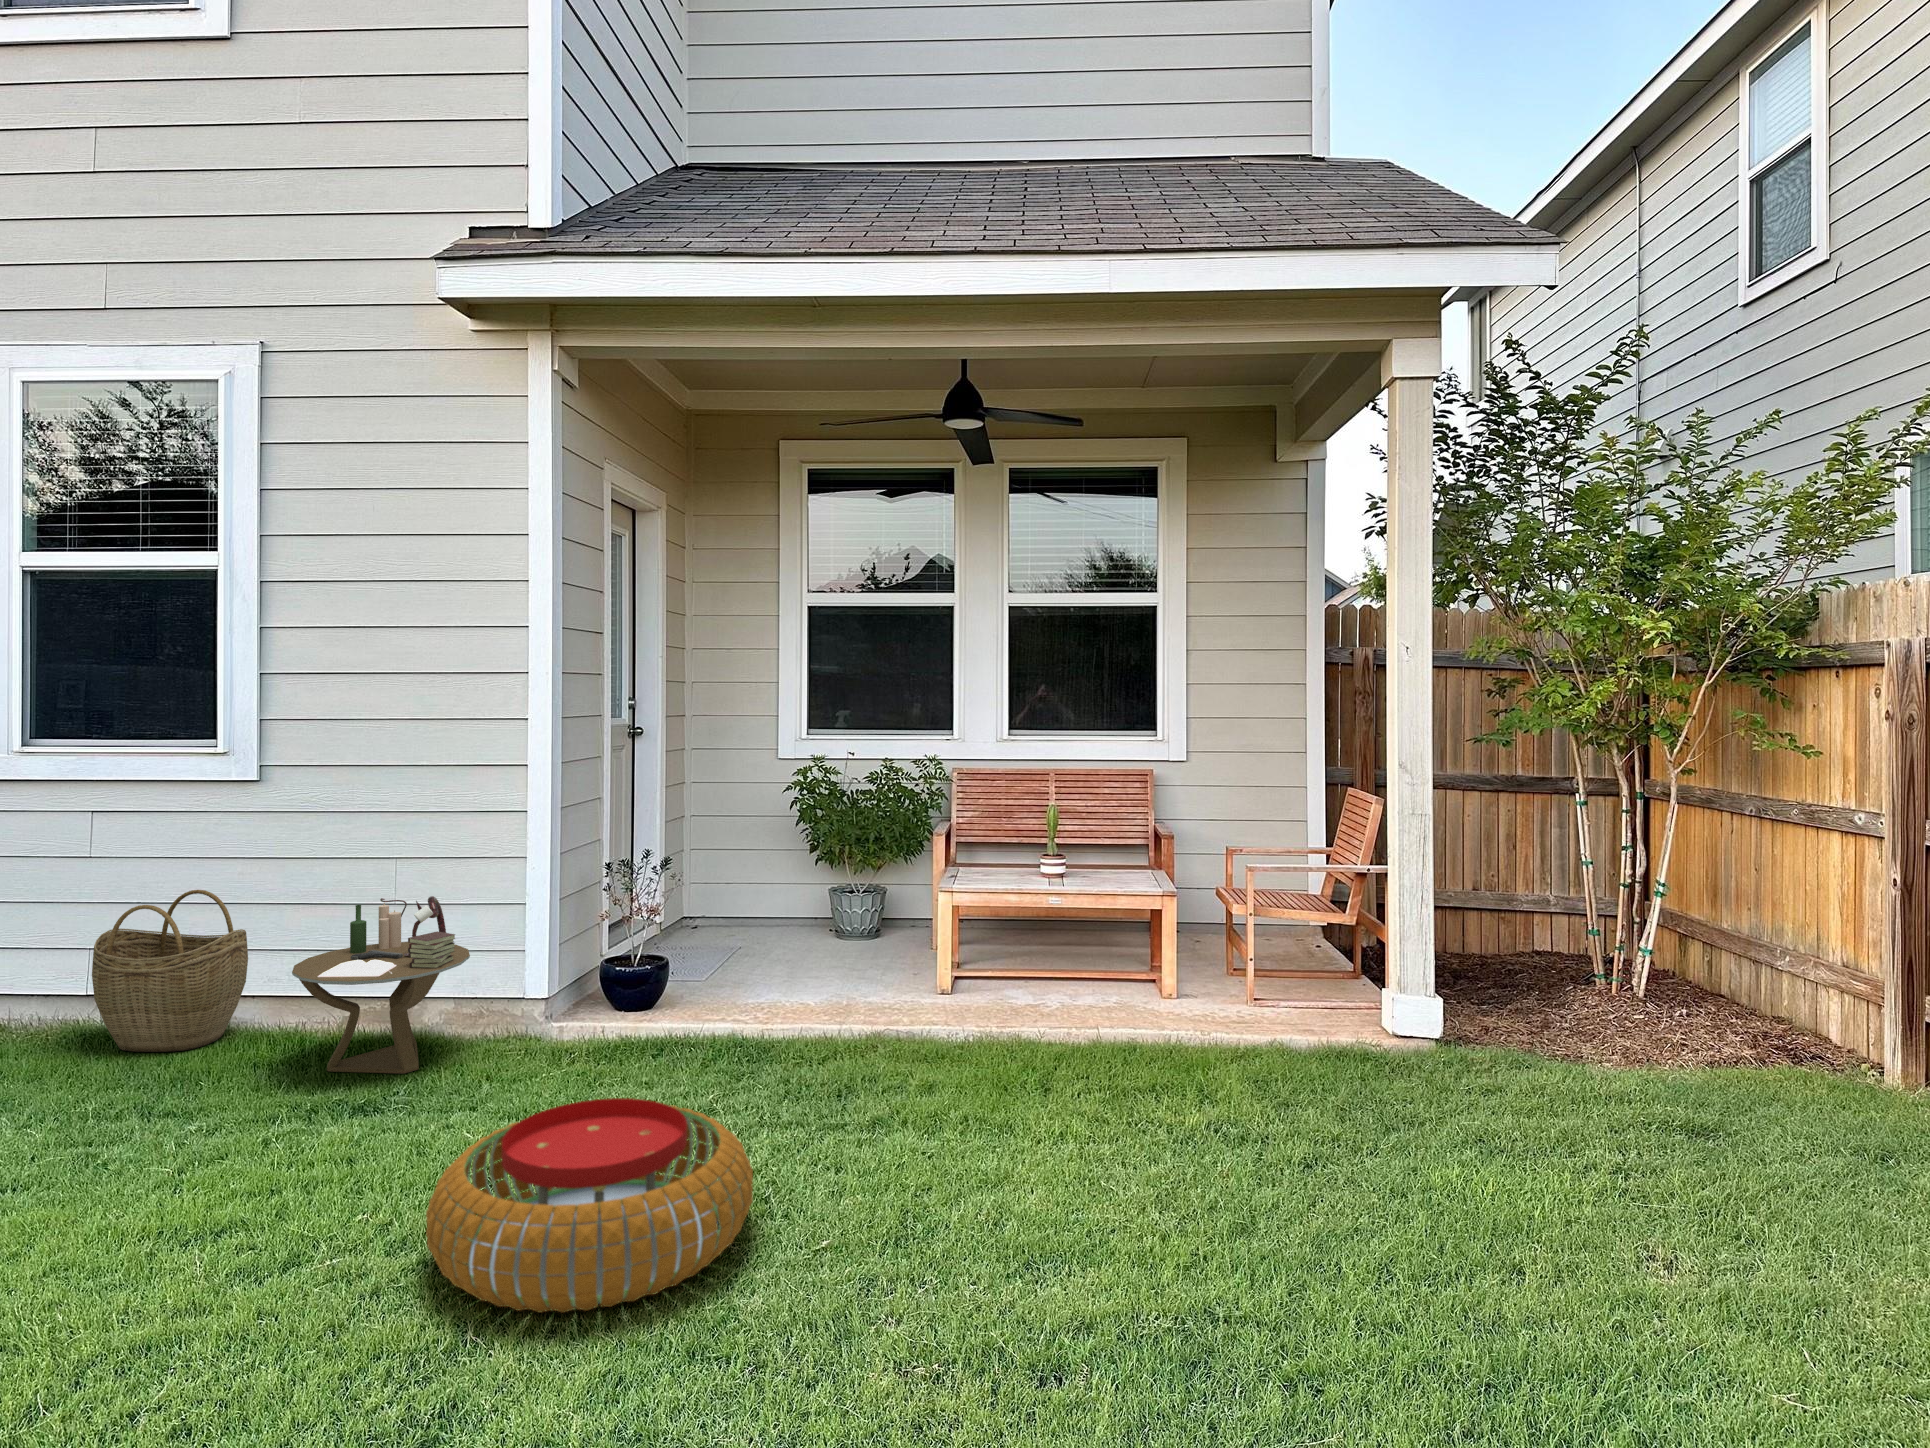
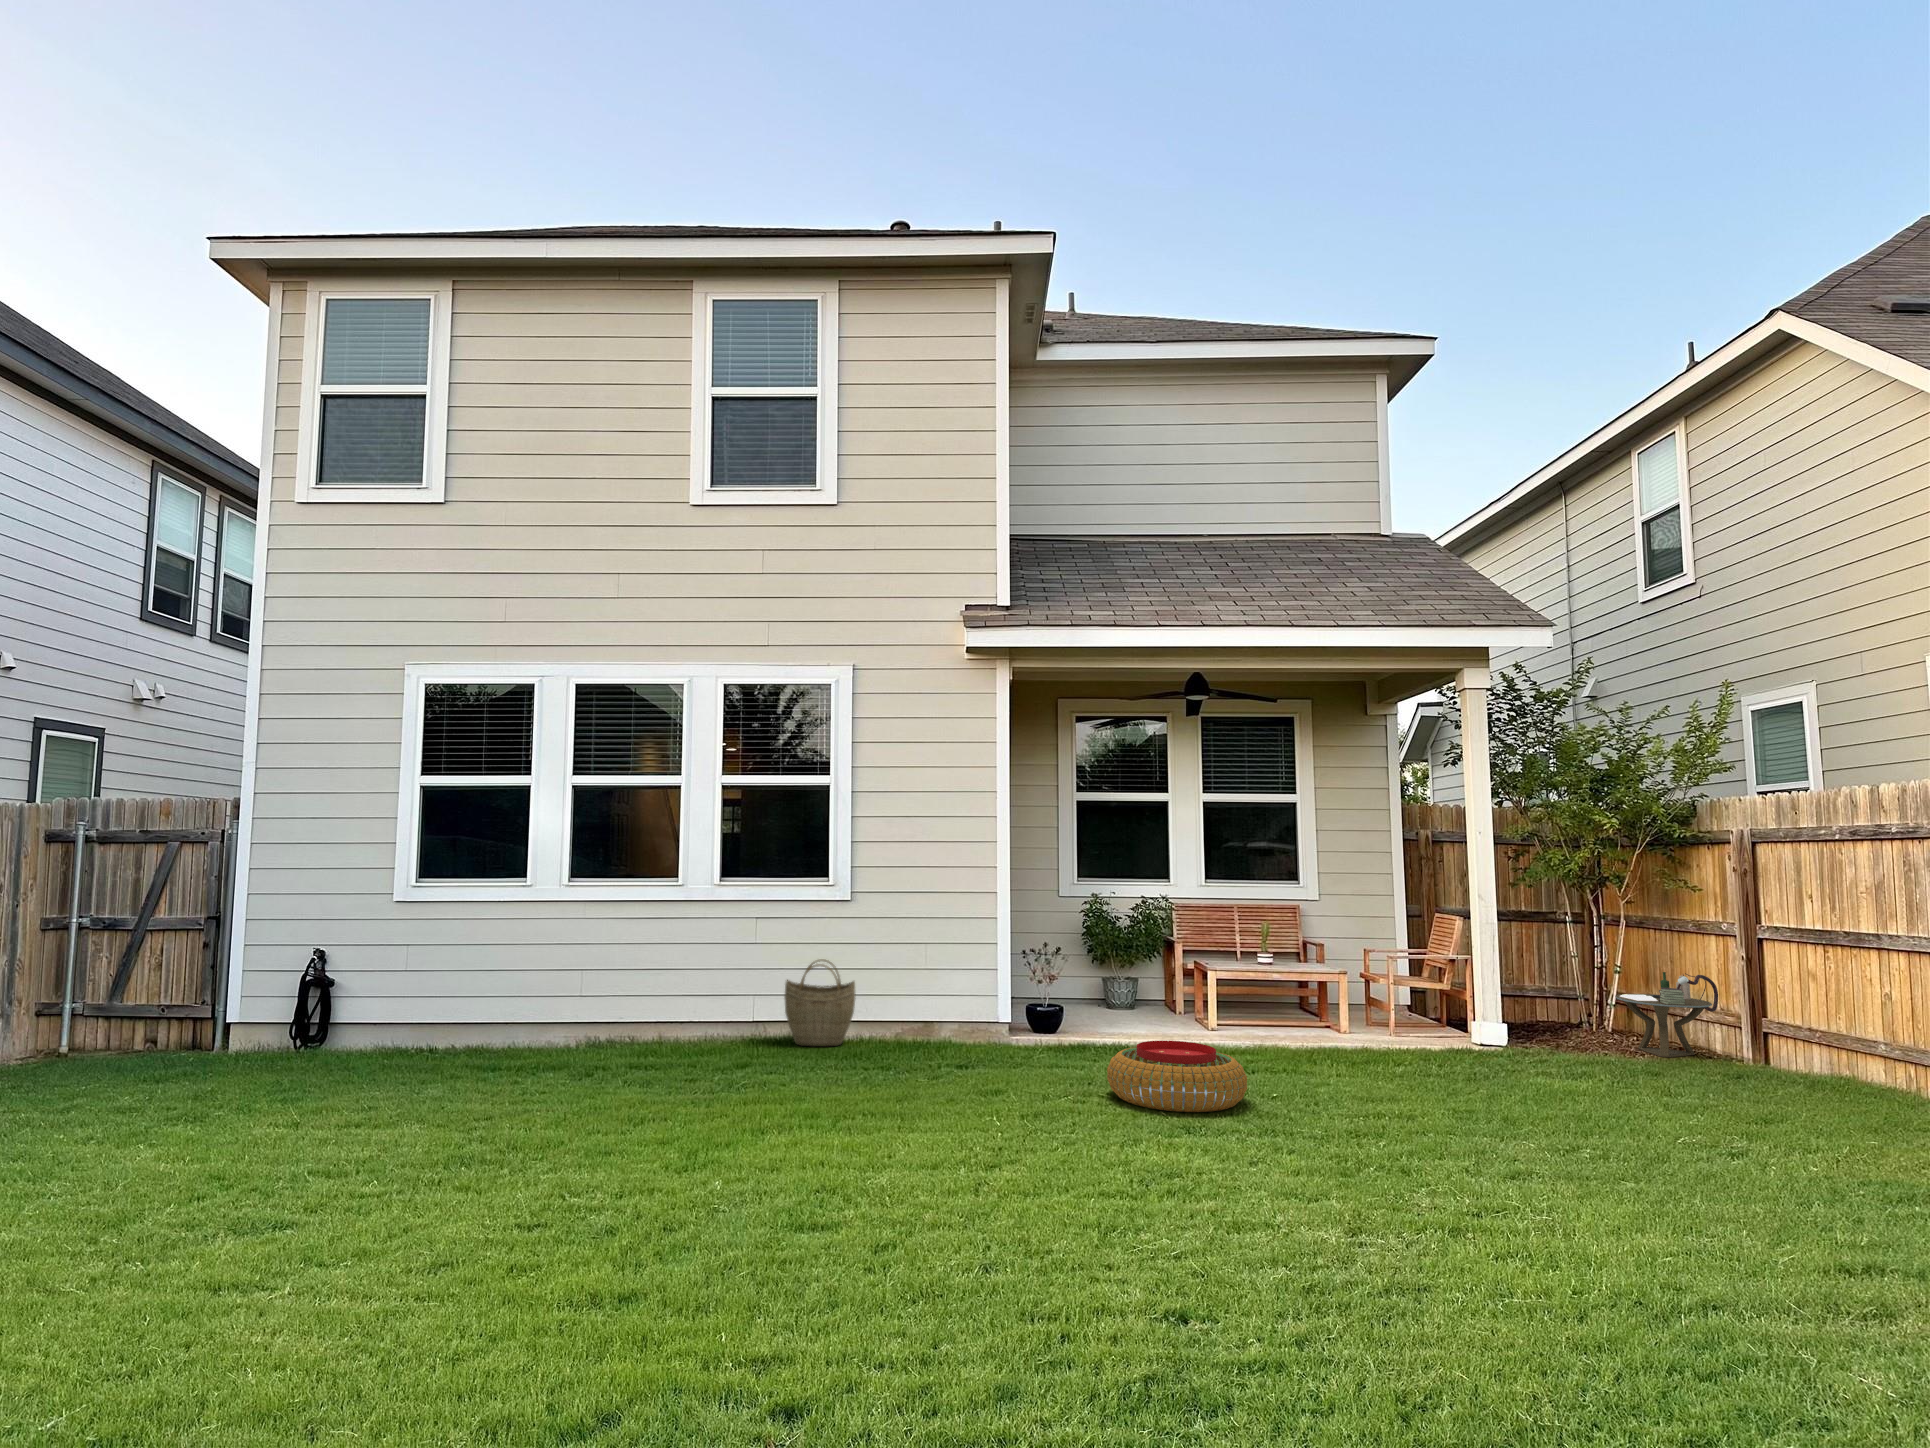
side table: present [292,896,470,1074] -> present [1615,972,1718,1057]

